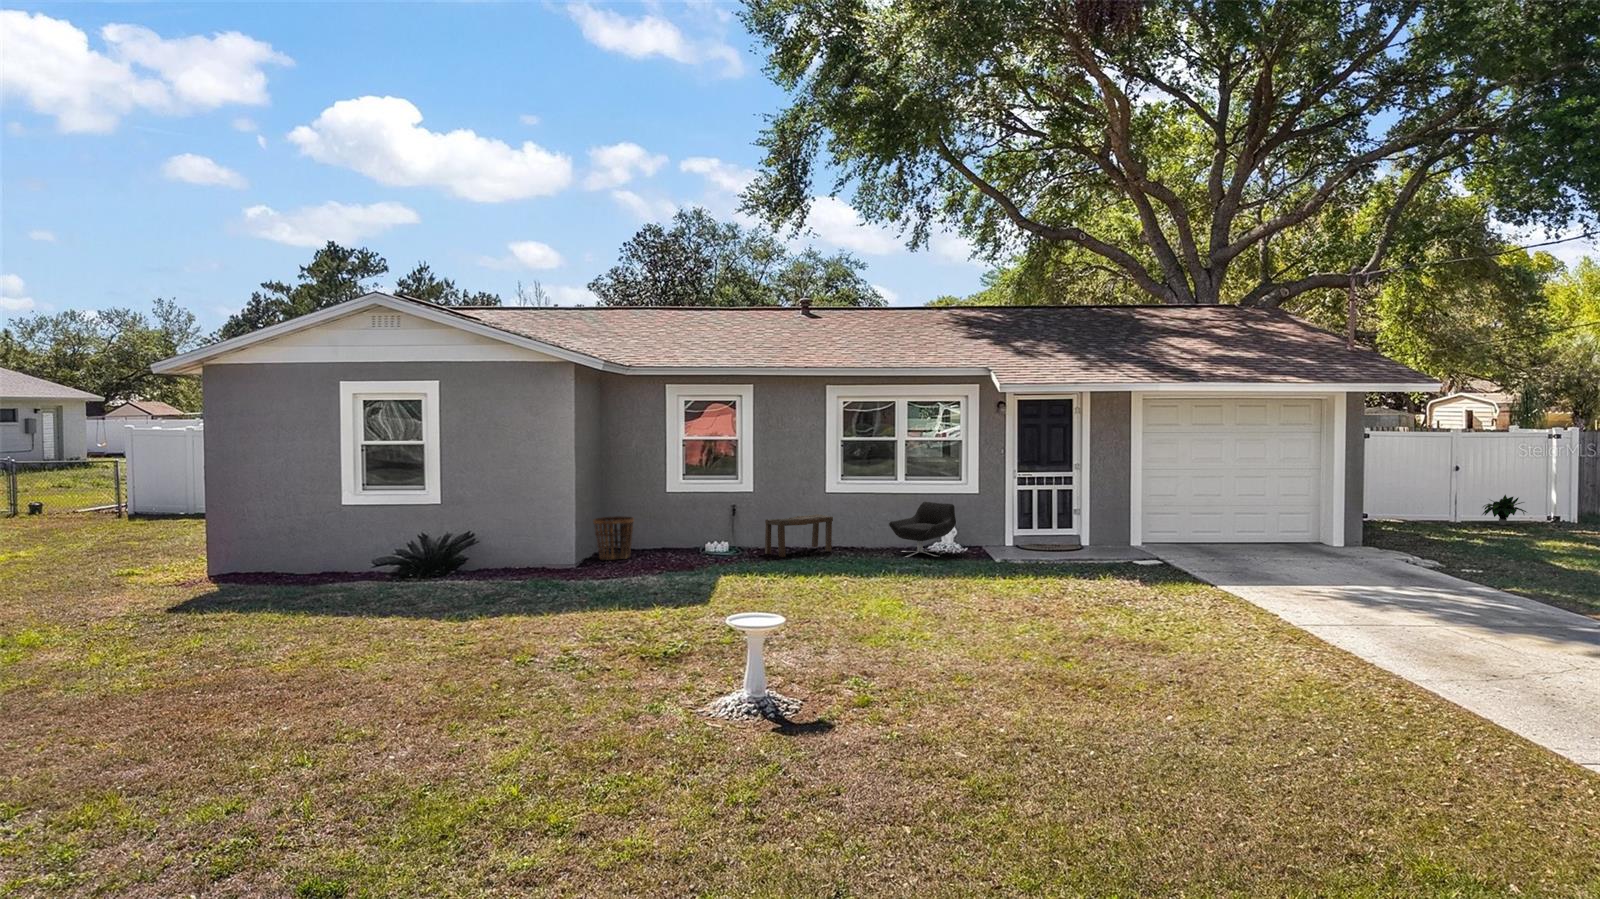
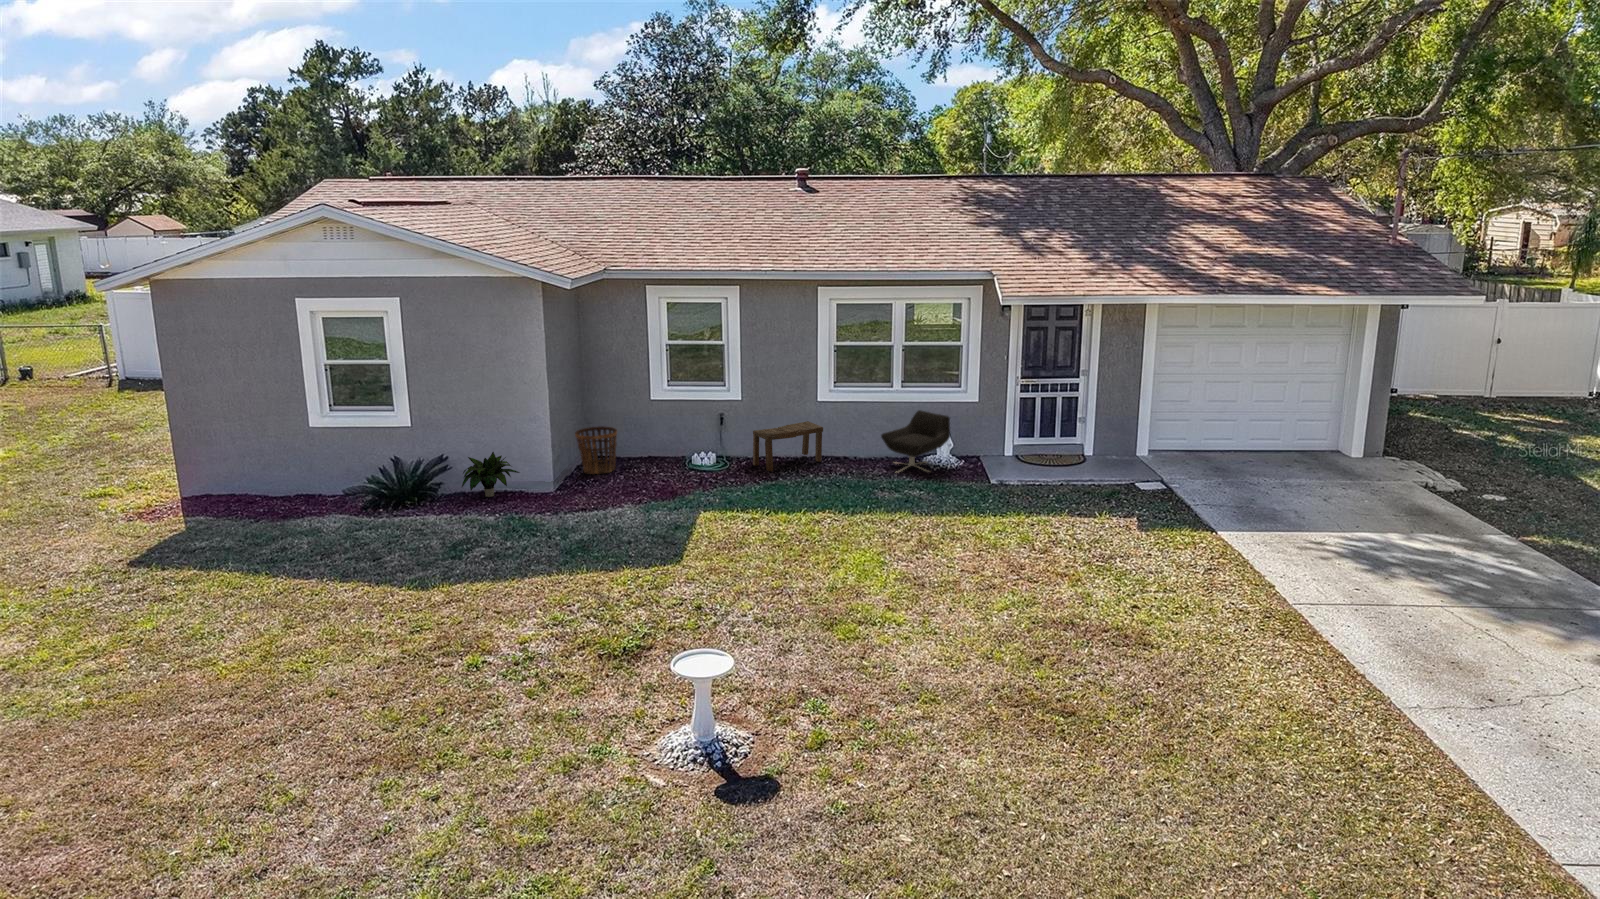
potted plant: present [1482,495,1526,525] -> present [462,452,520,497]

